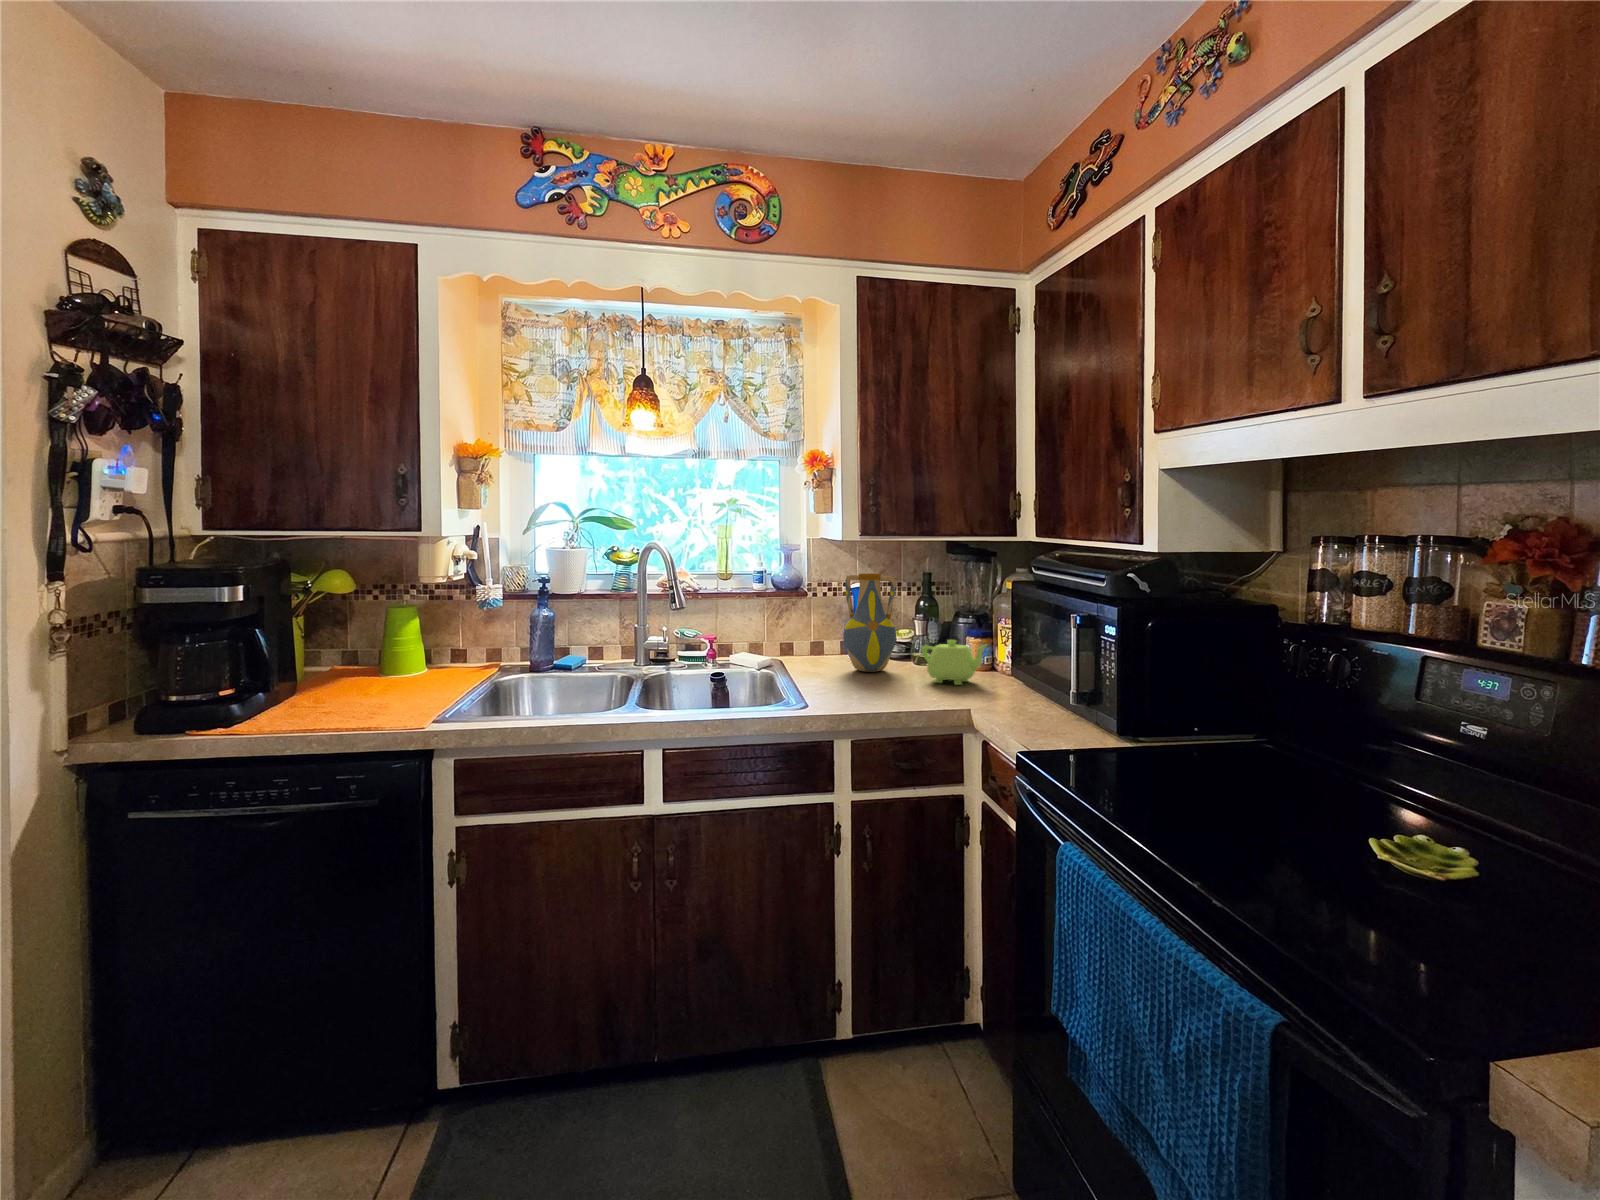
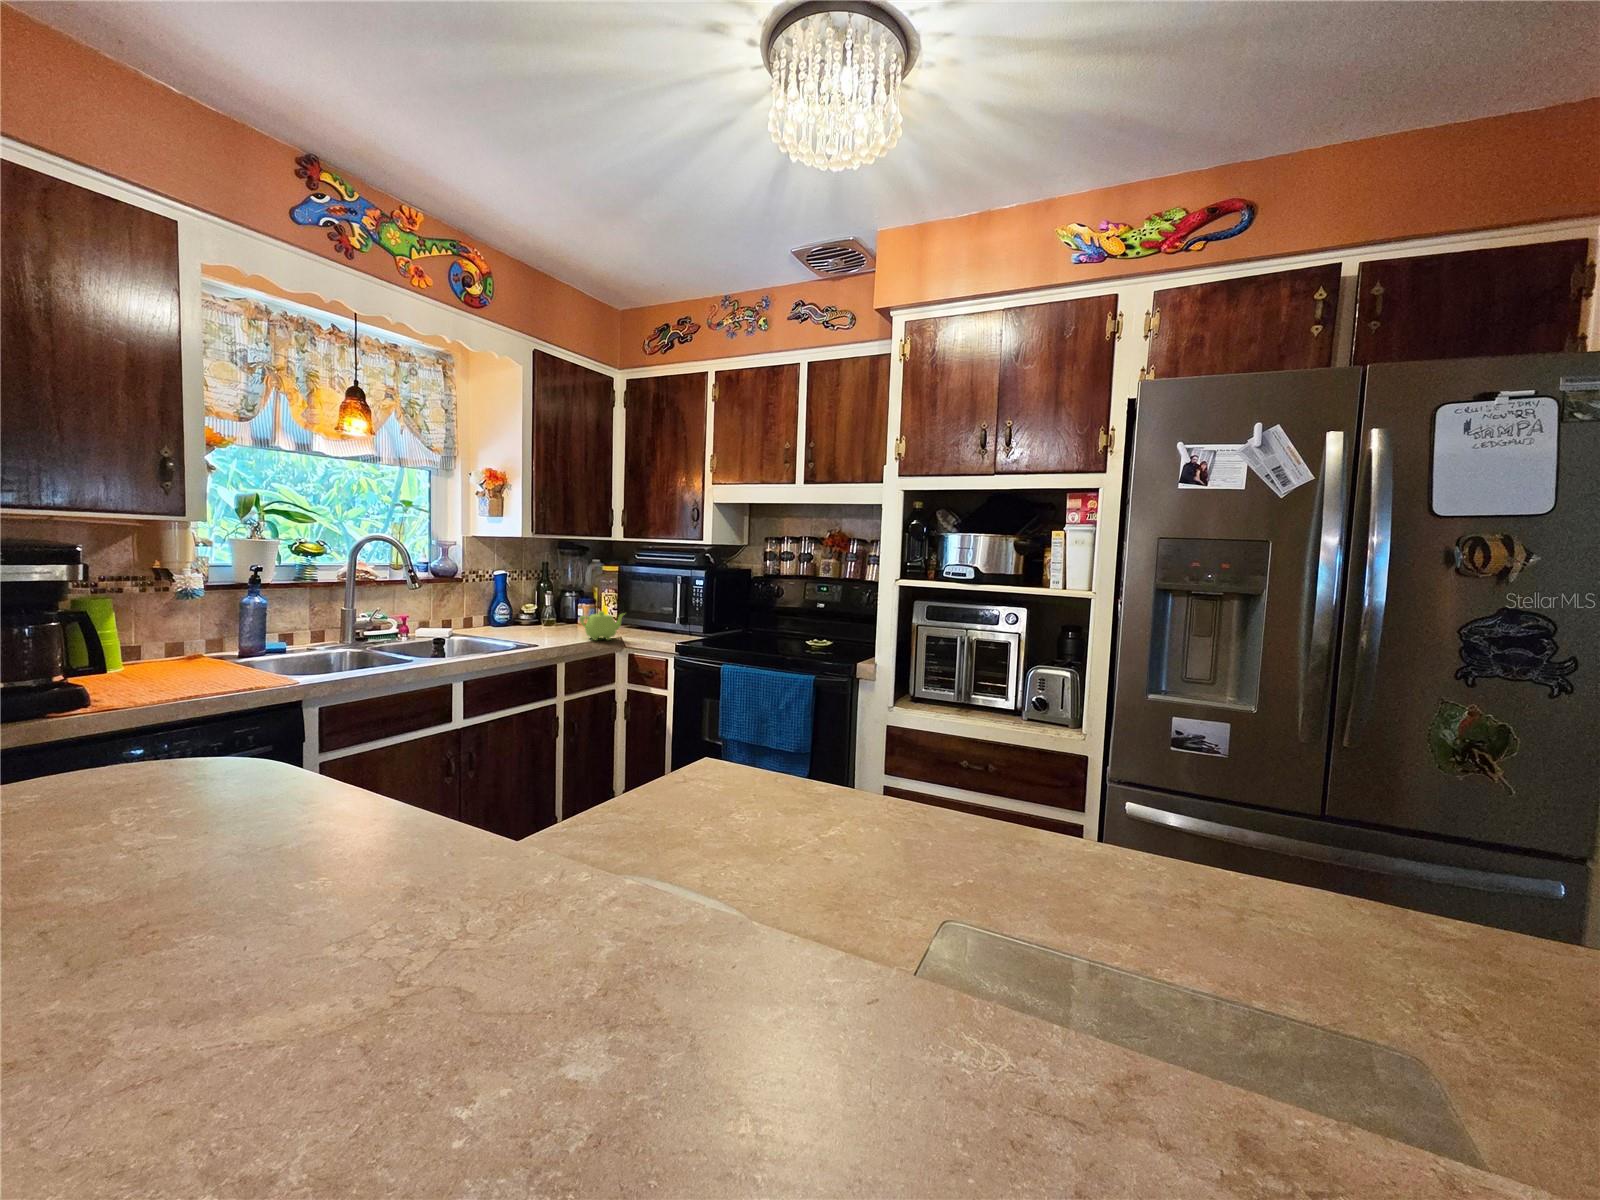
vase: present [843,573,896,672] -> none [515,566,556,637]

